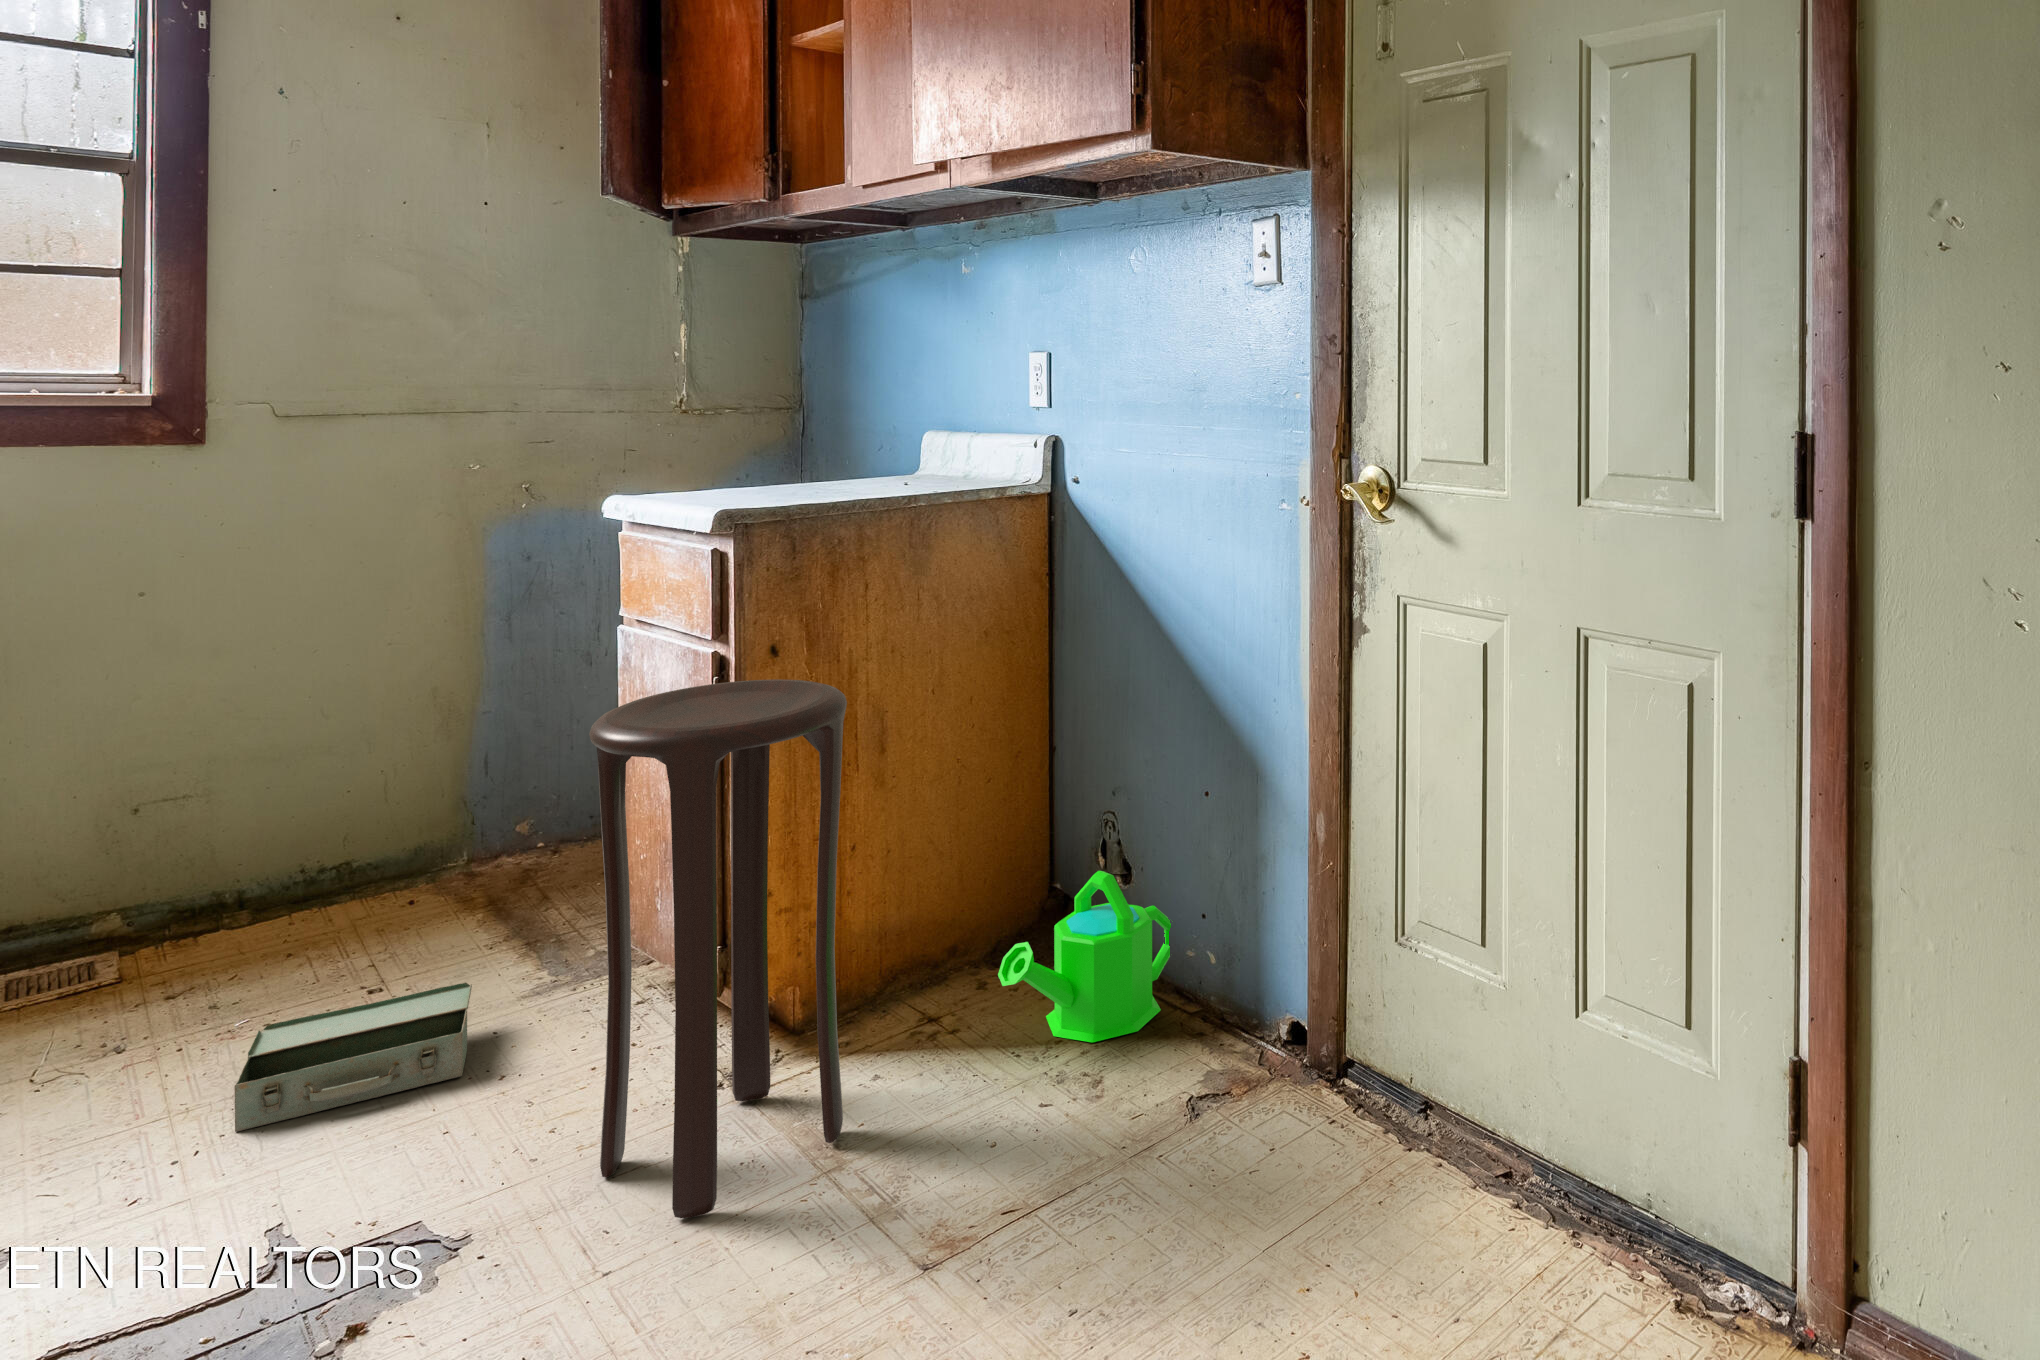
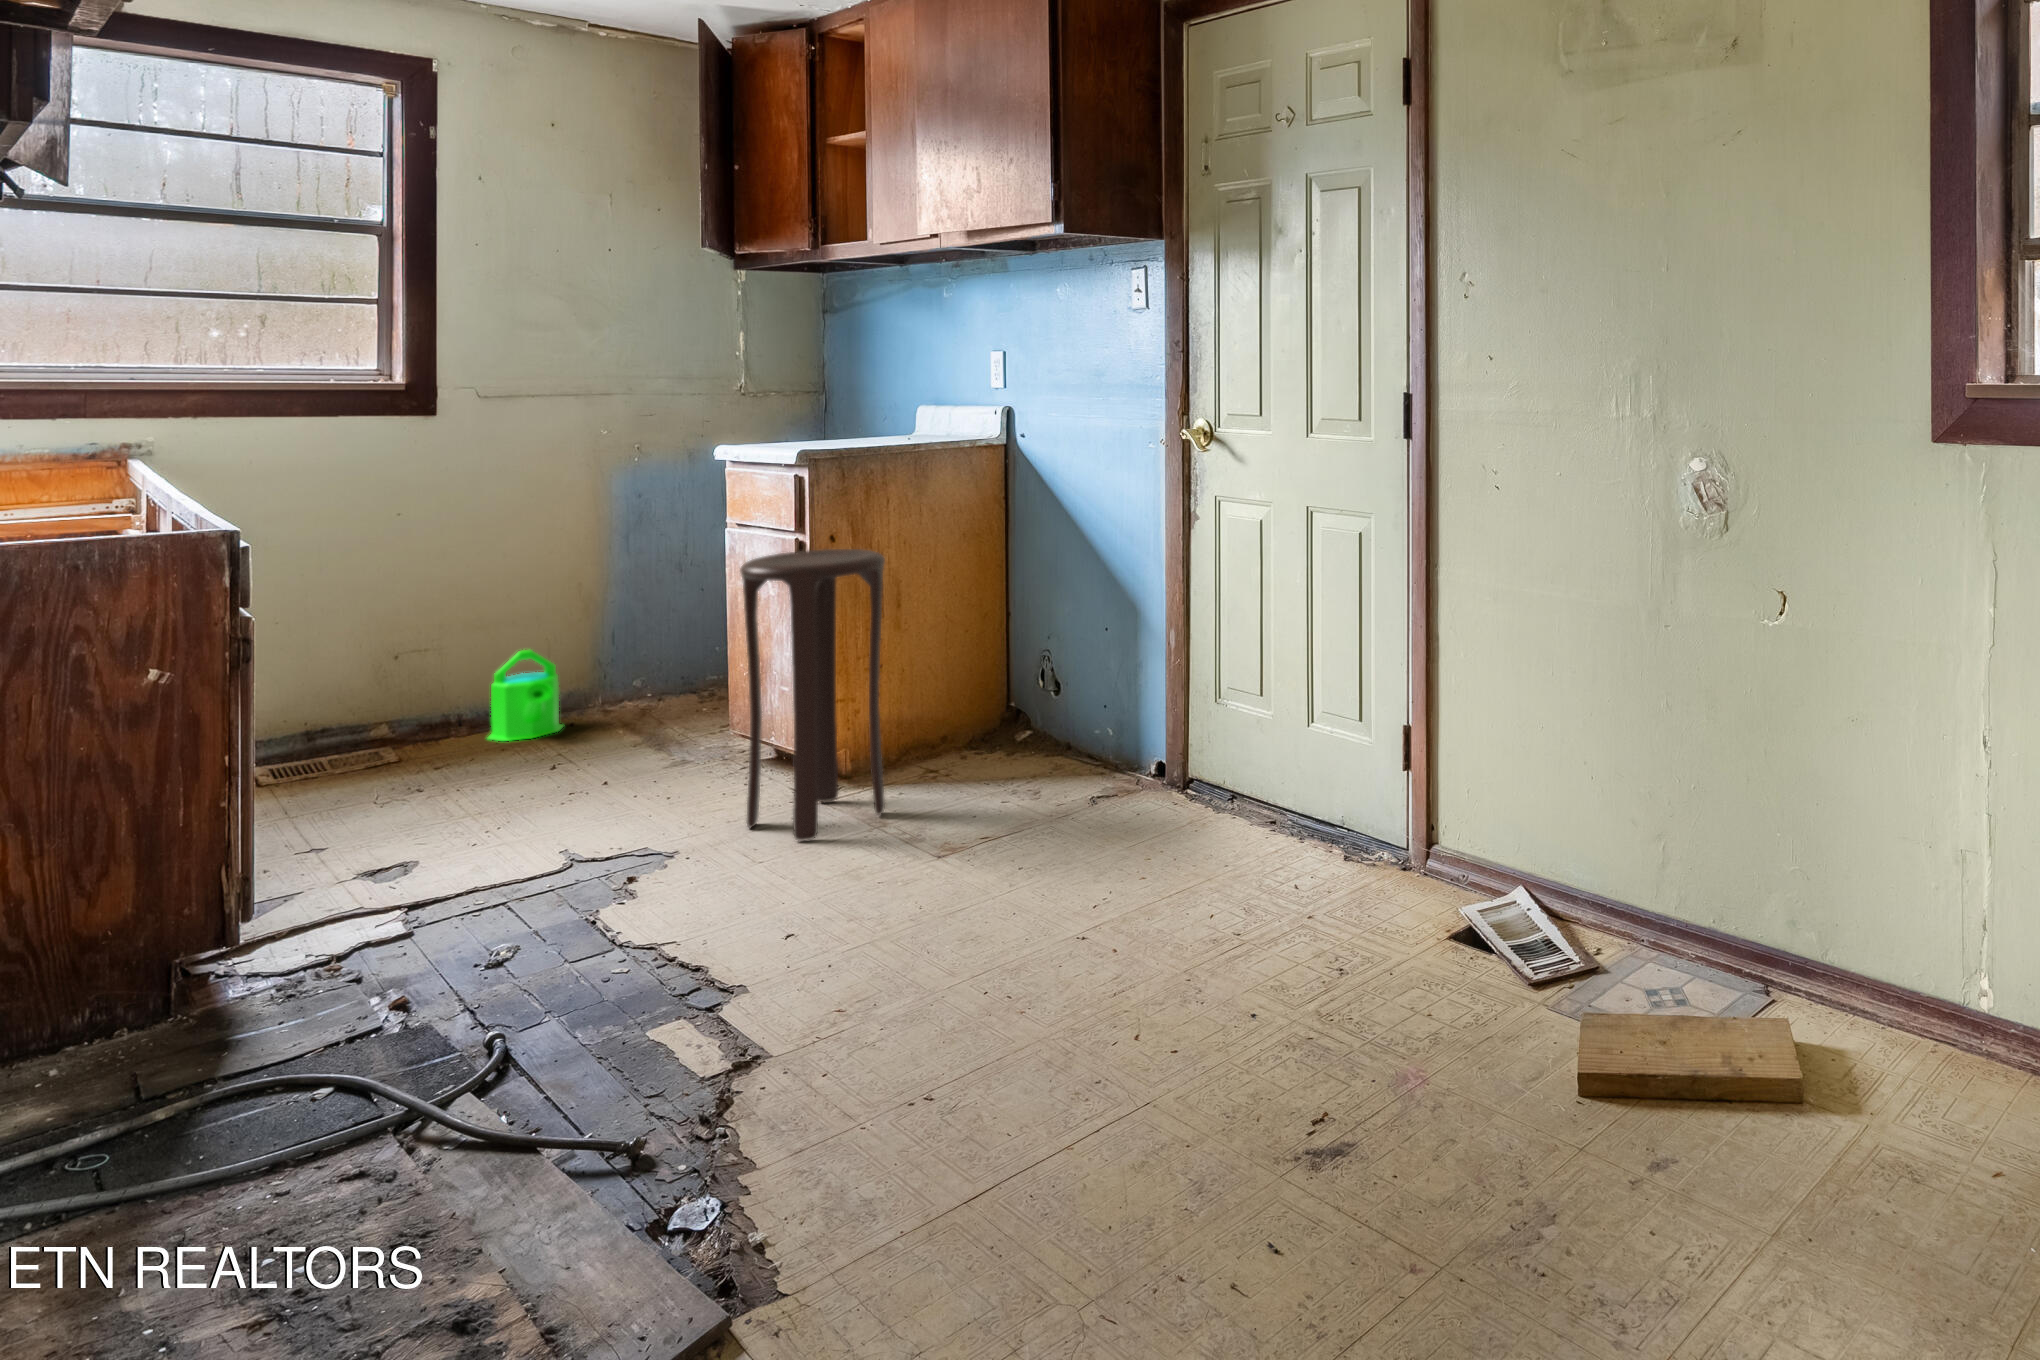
watering can: present [998,871,1171,1043] -> present [488,650,563,741]
toolbox: present [234,983,472,1132] -> none [520,748,647,816]

